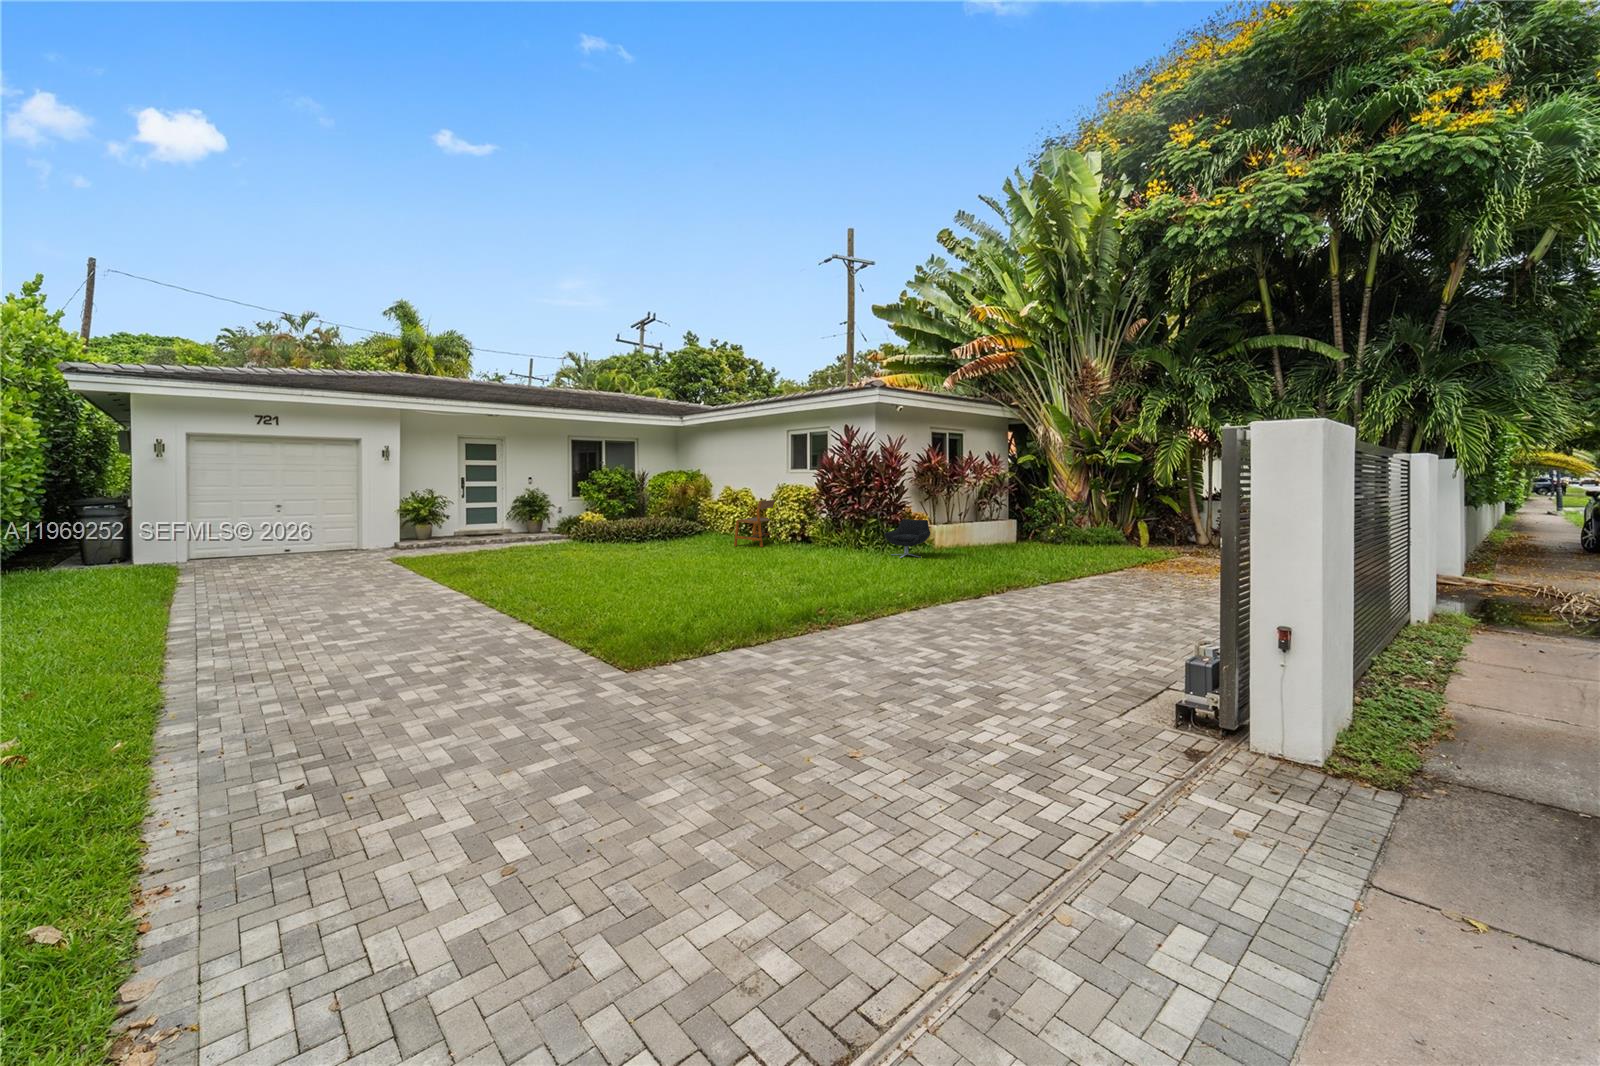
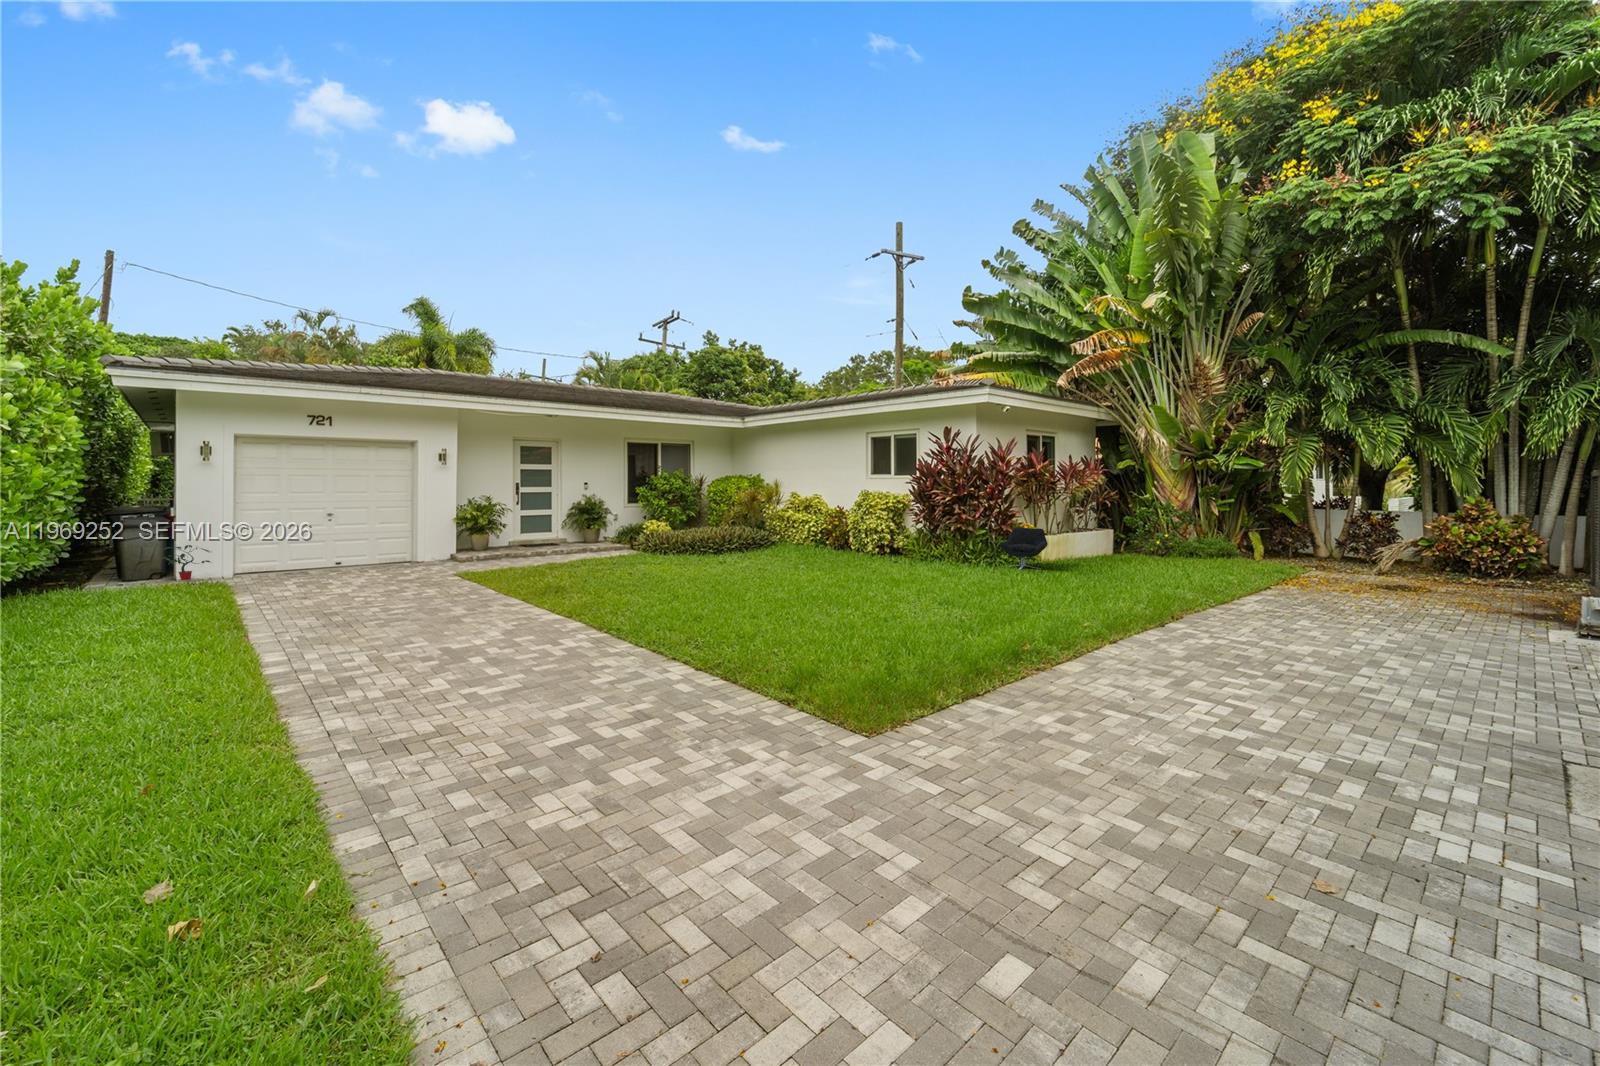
bench: present [734,500,775,547] -> none [820,506,861,557]
potted plant: none [114,530,167,562] -> present [158,545,210,580]

